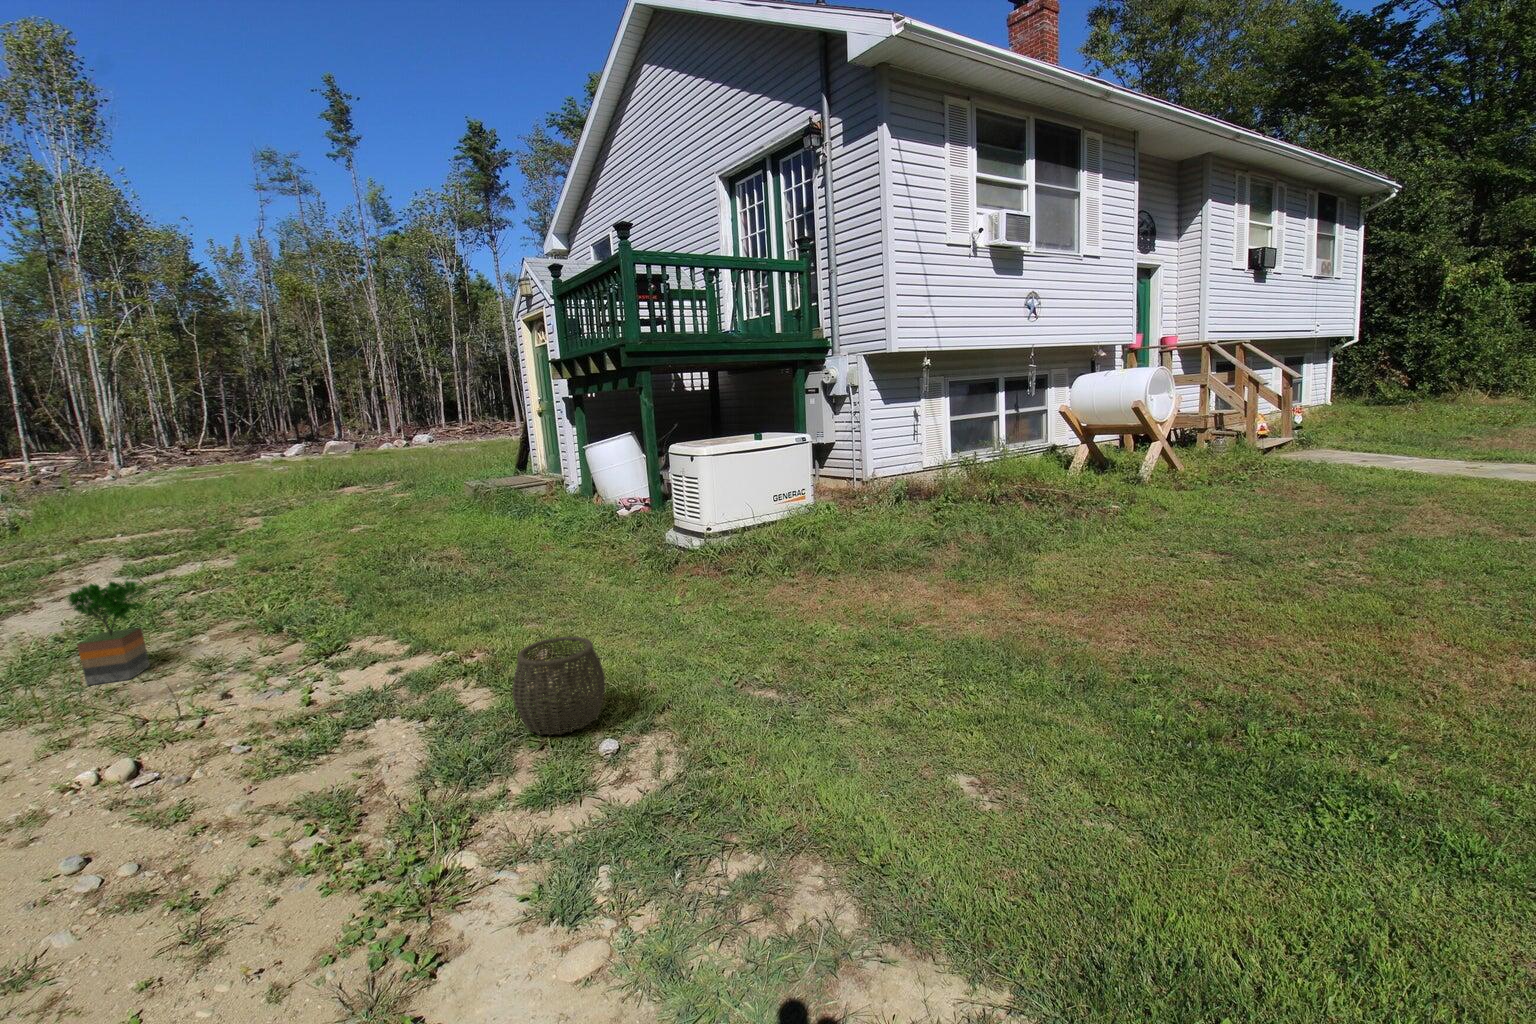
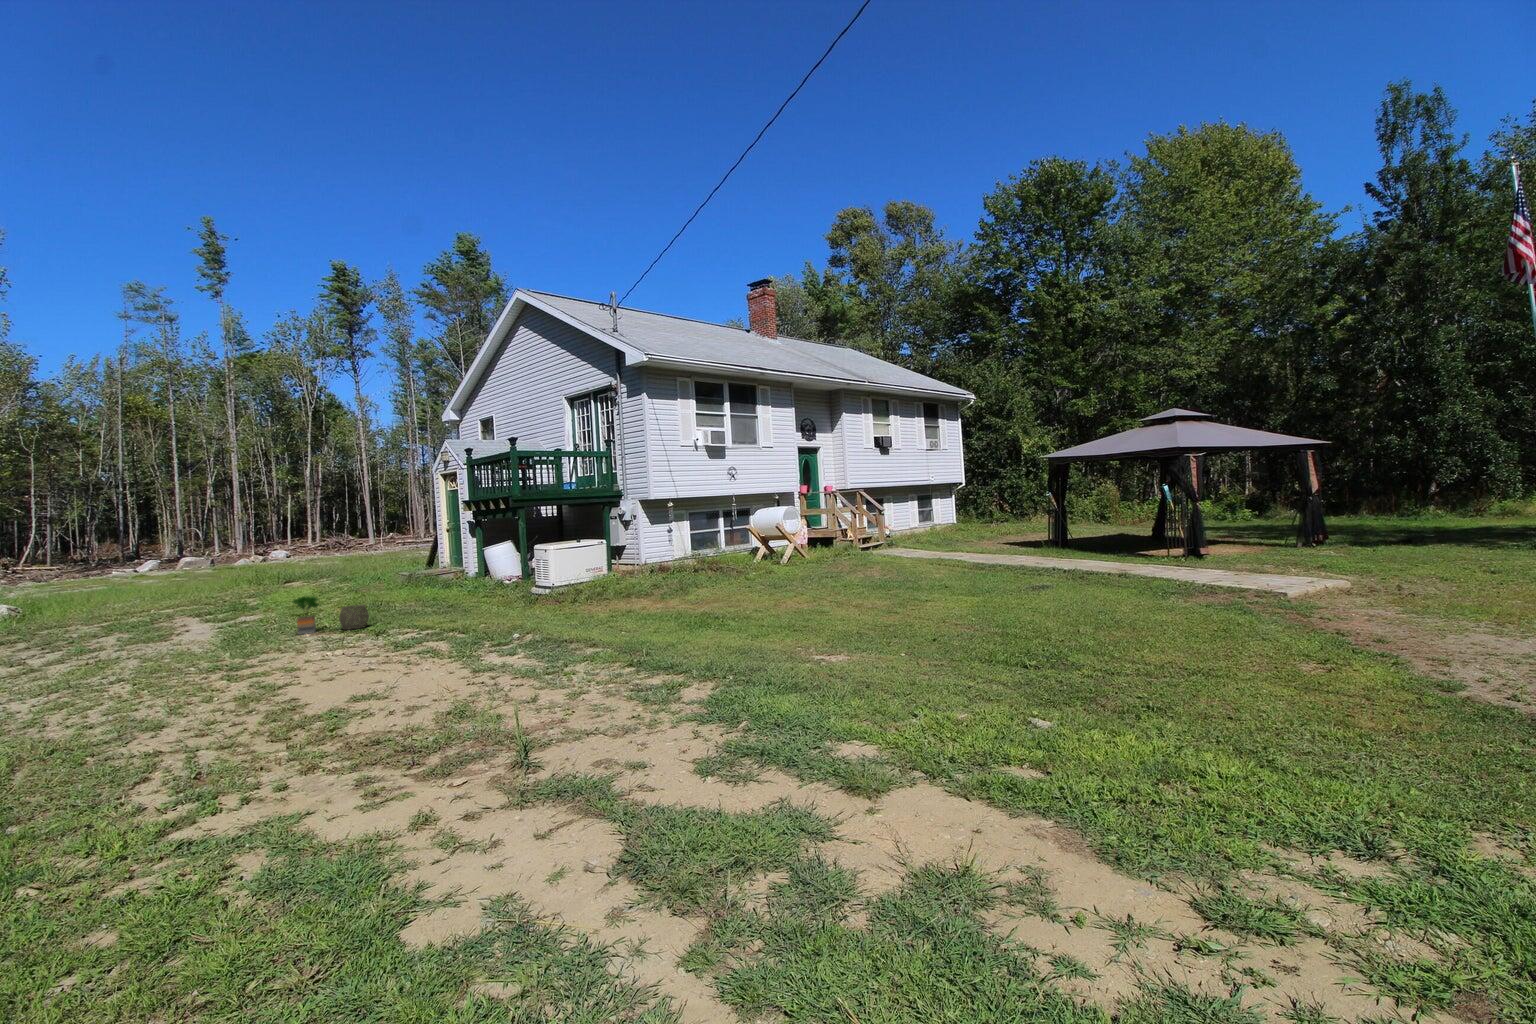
woven basket: present [512,637,605,735] -> present [339,605,369,630]

